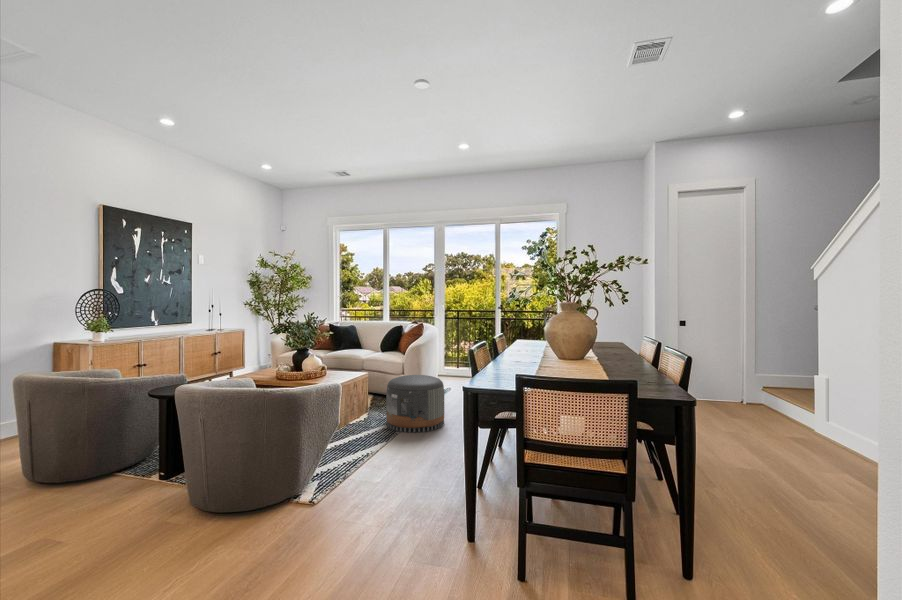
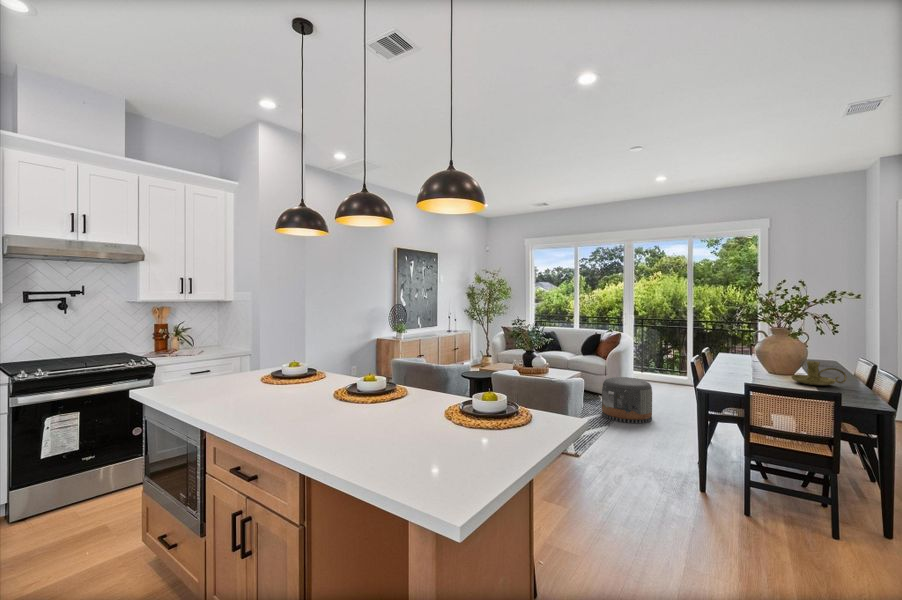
candle holder: none [579,340,637,371] -> present [791,361,847,385]

